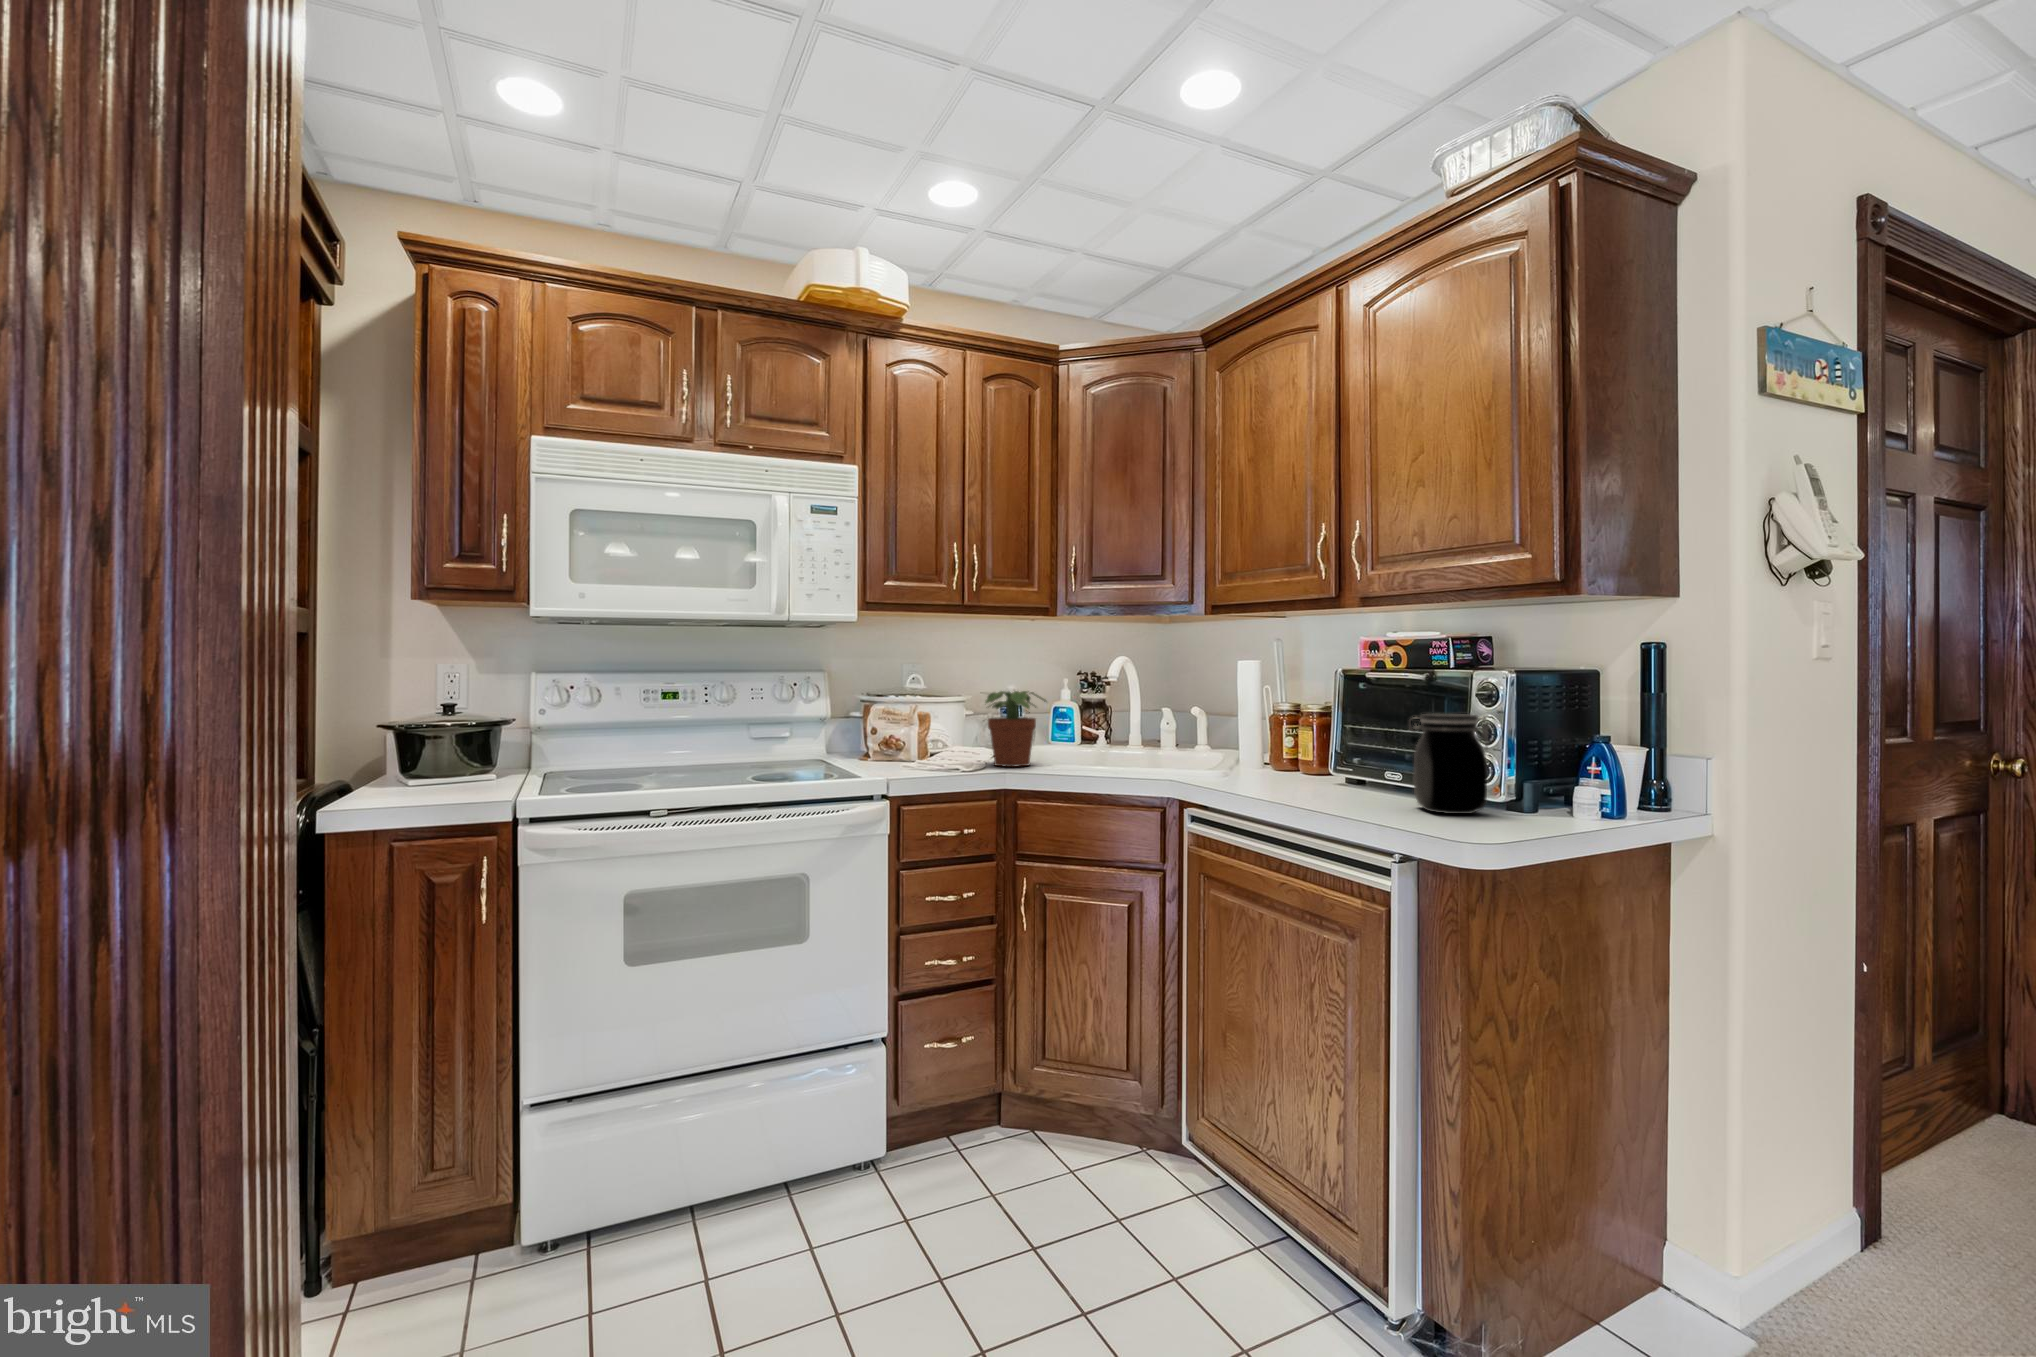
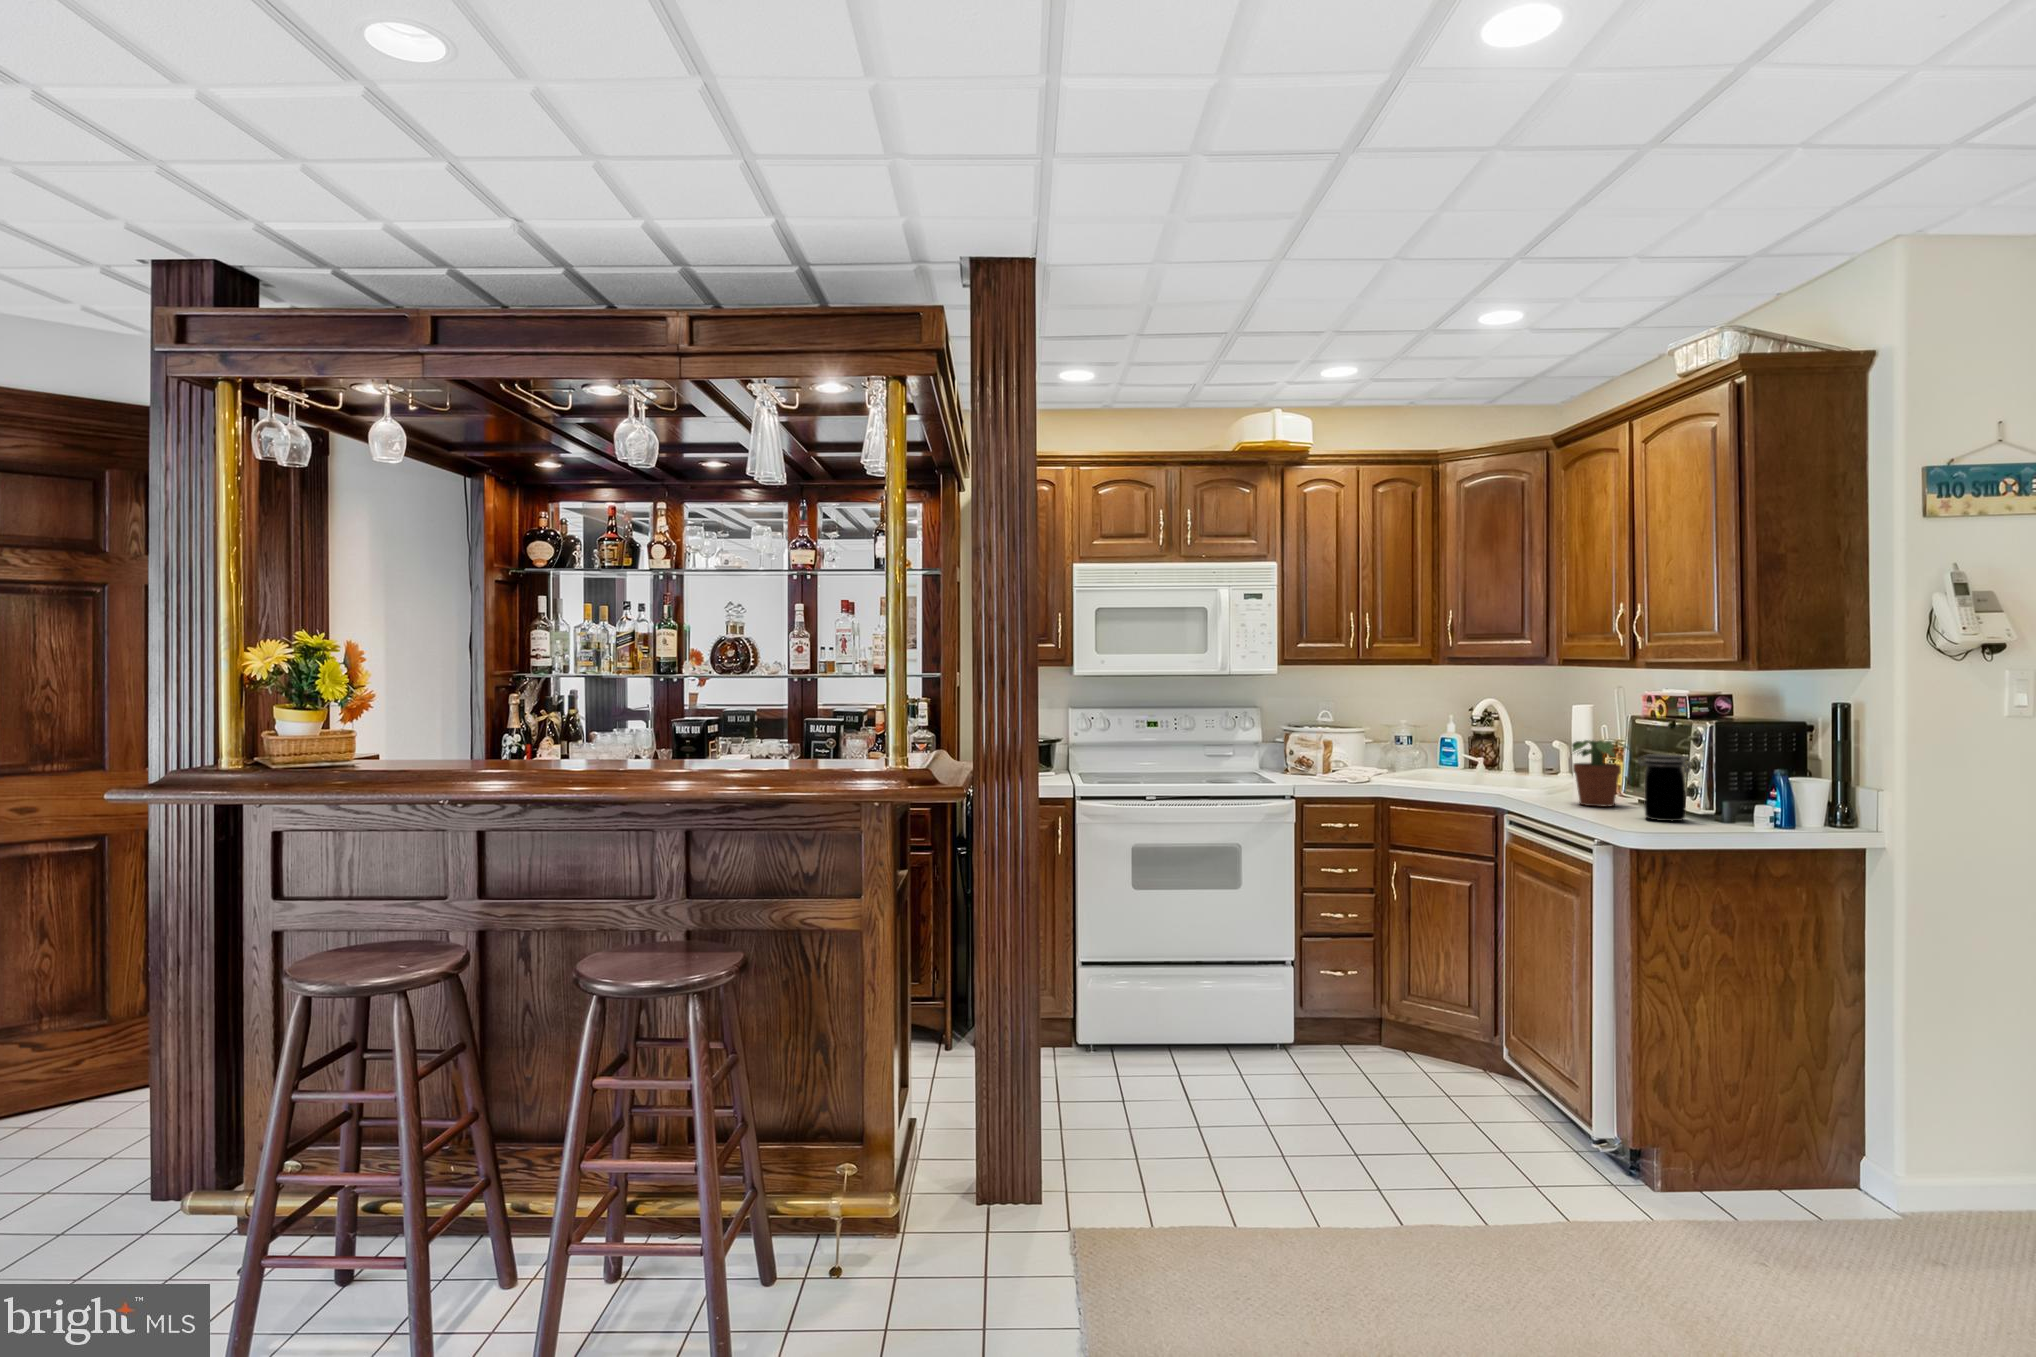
potted plant: present [986,691,1046,767] -> present [1572,740,1630,807]

